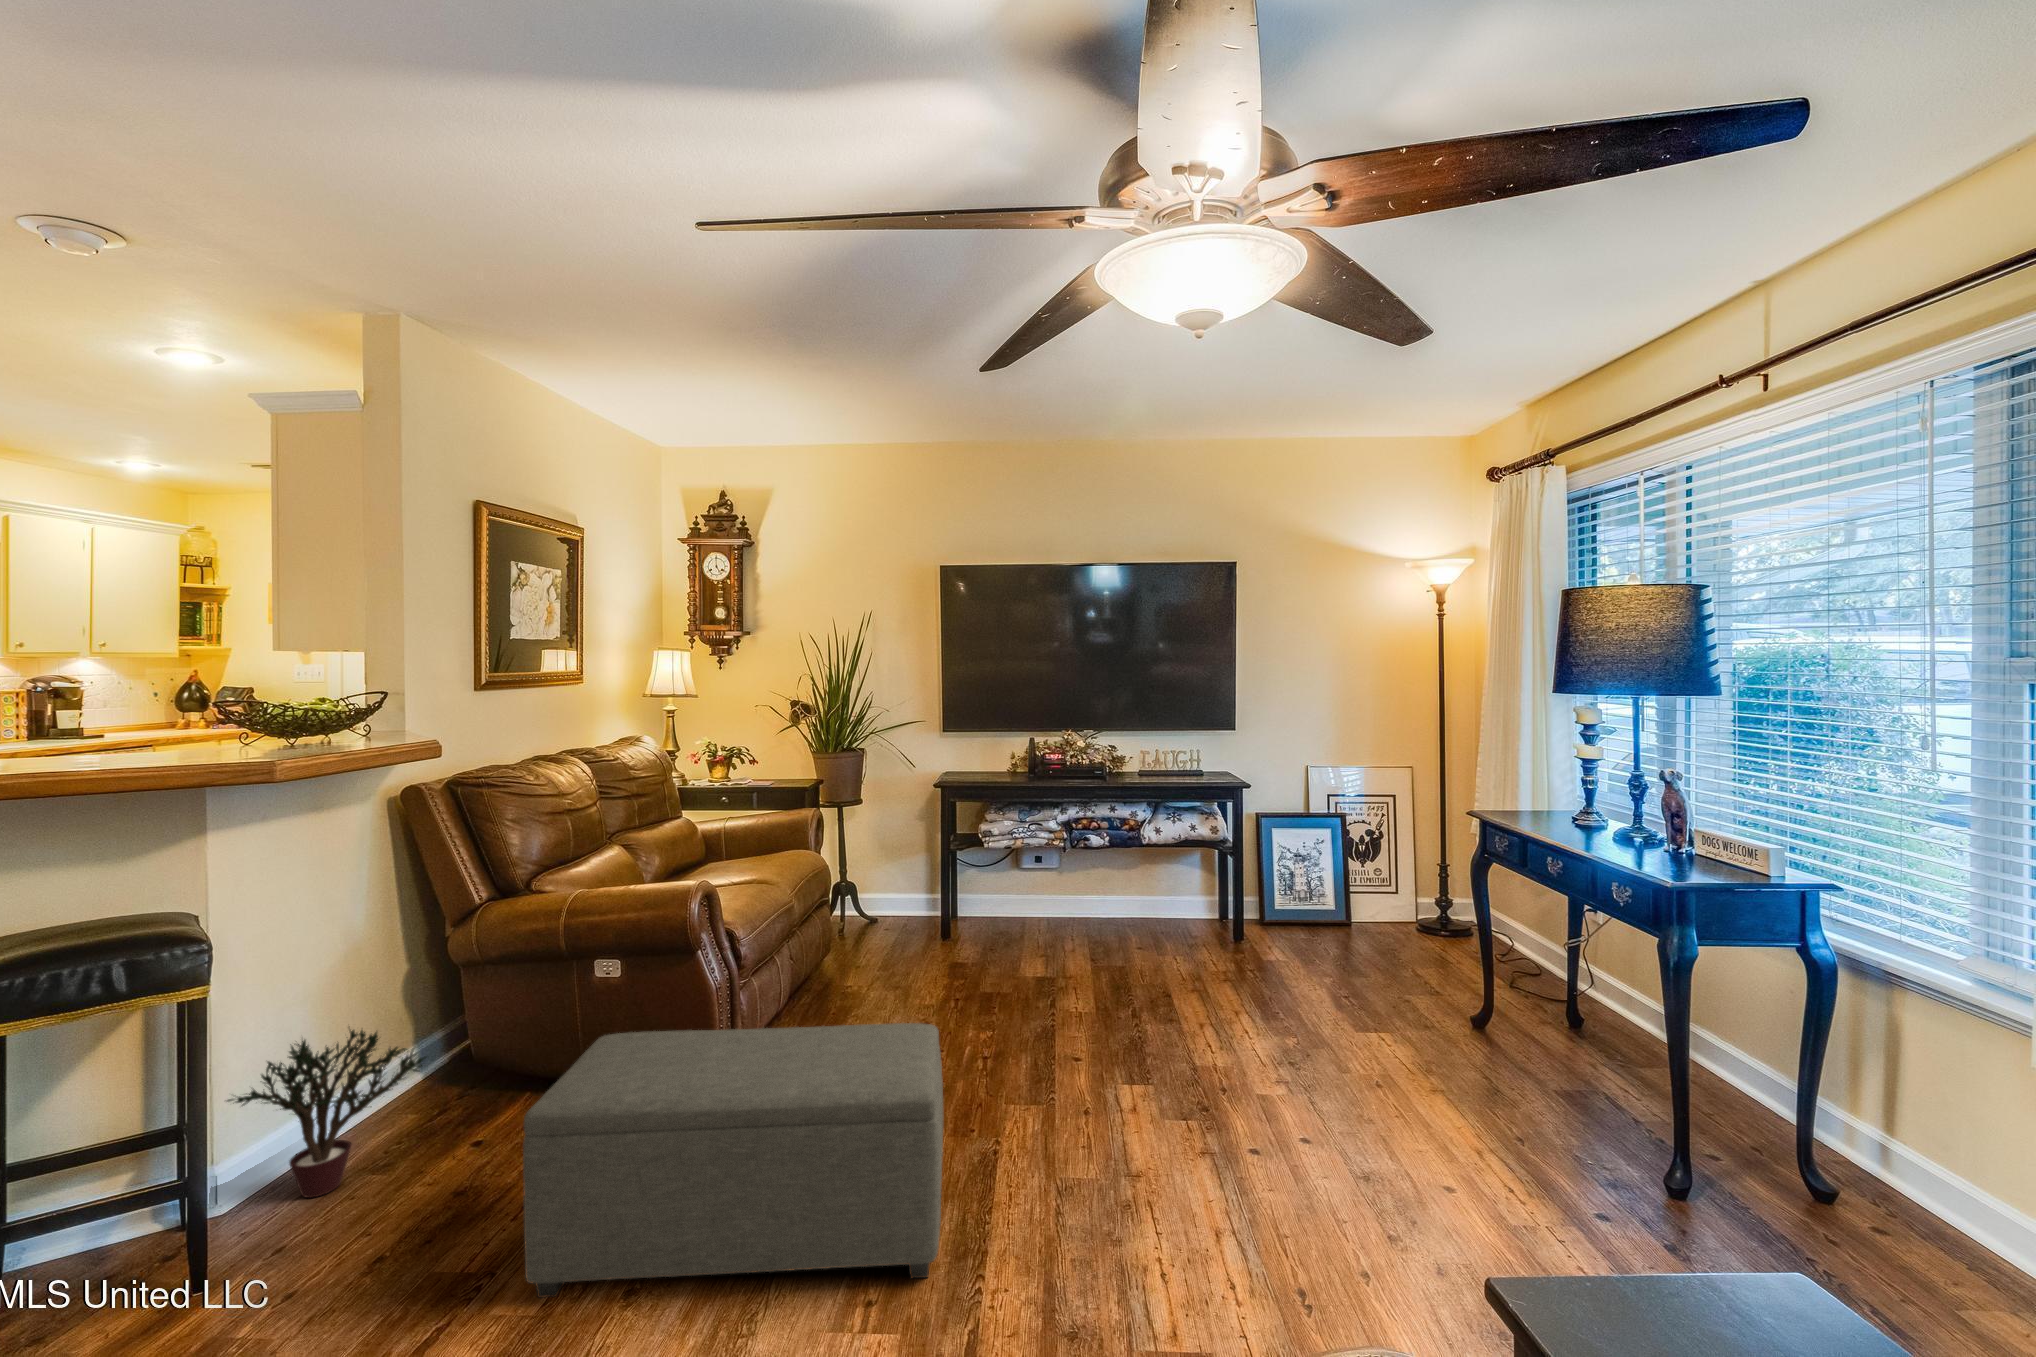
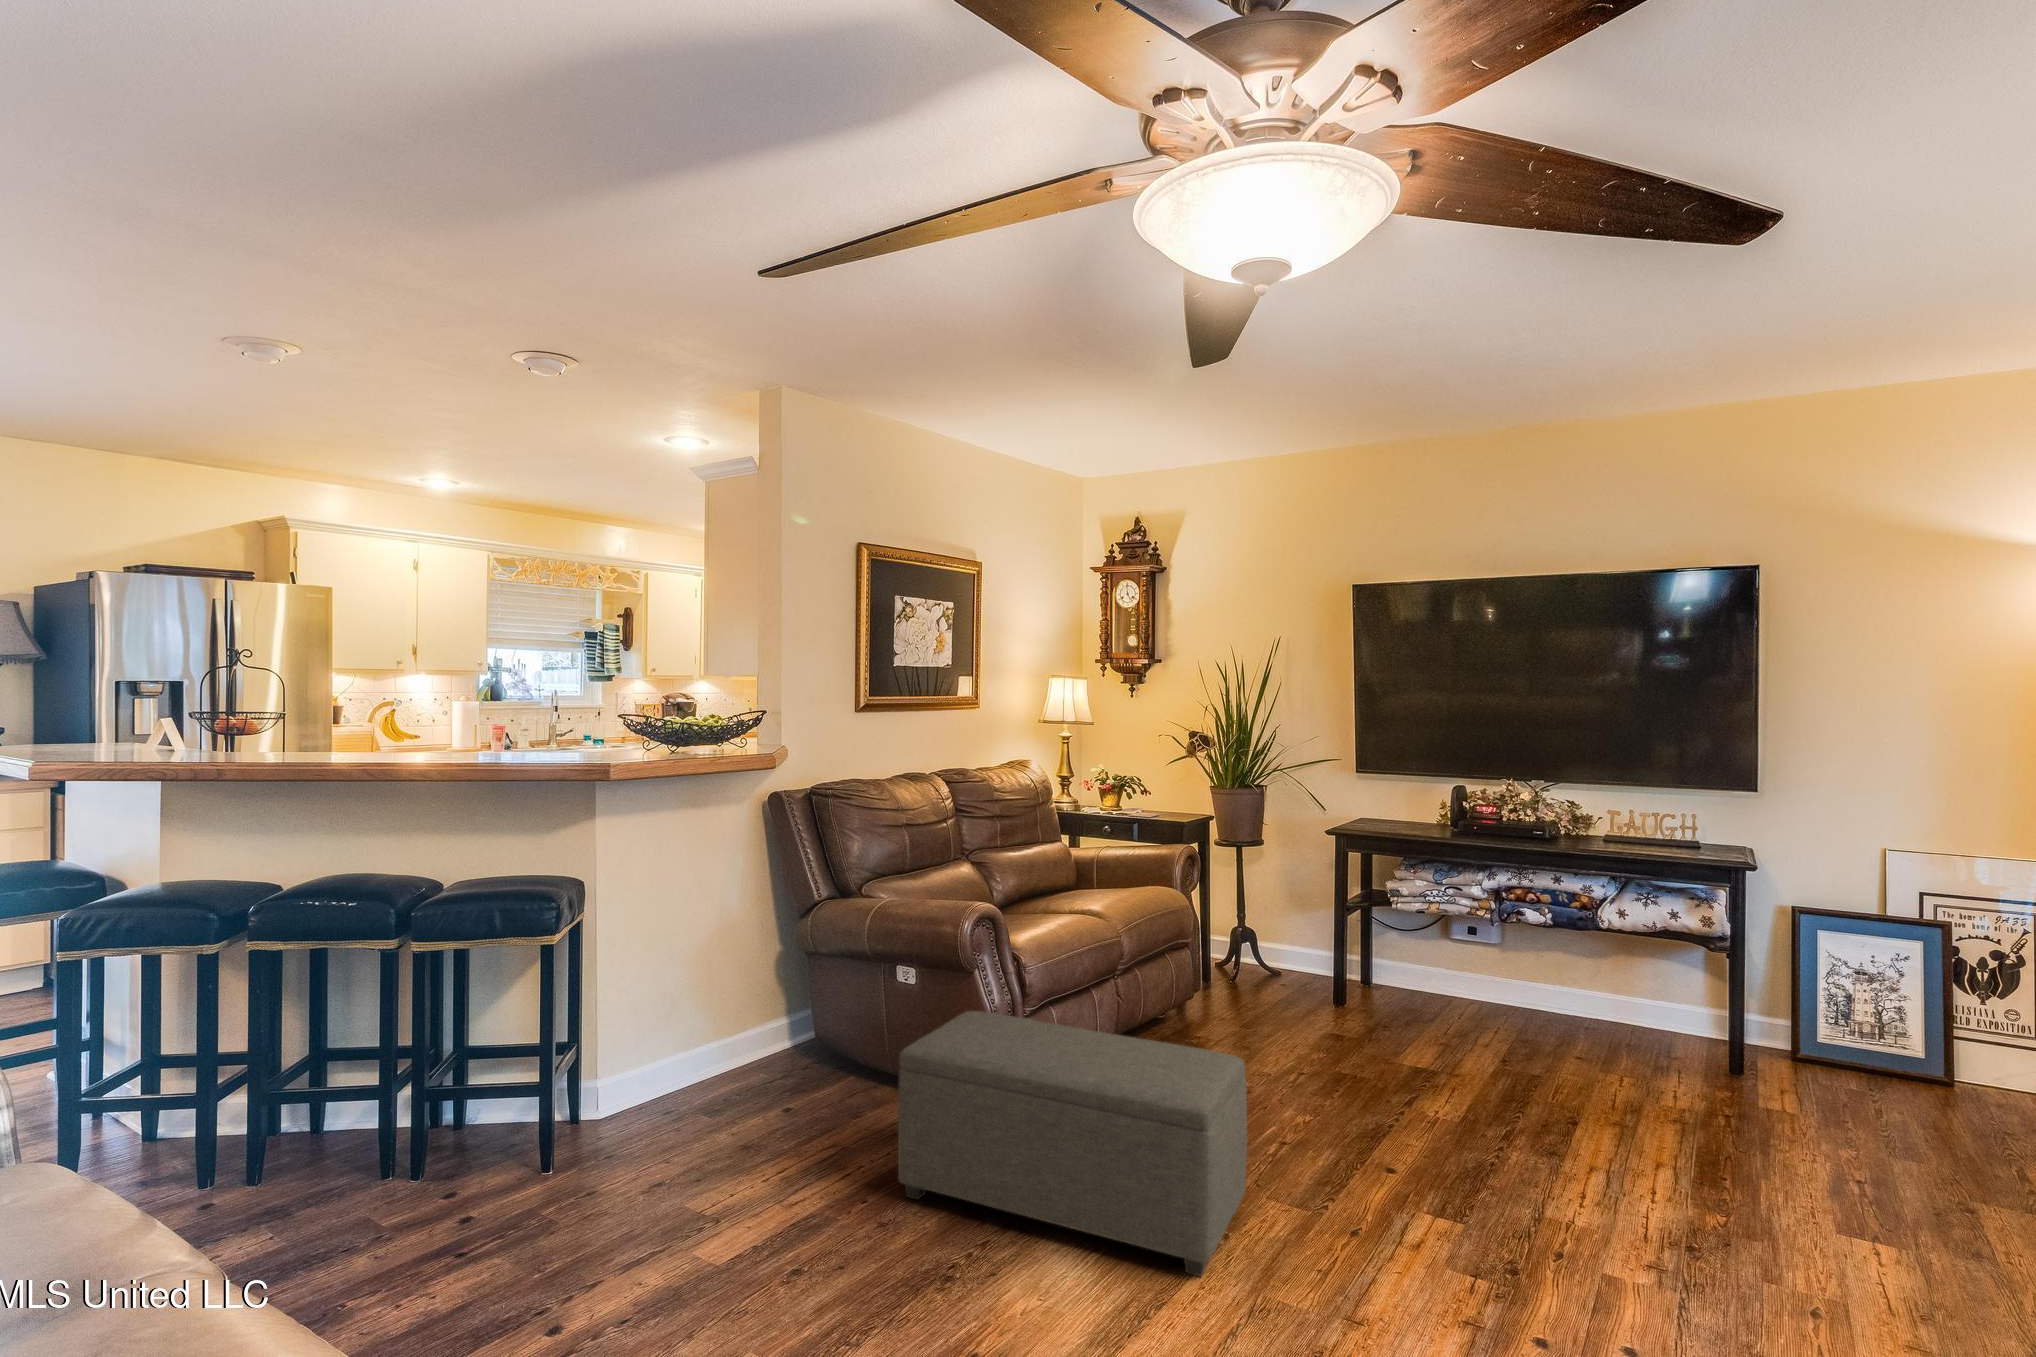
potted plant: present [227,1030,426,1198] -> none [736,971,859,1094]

